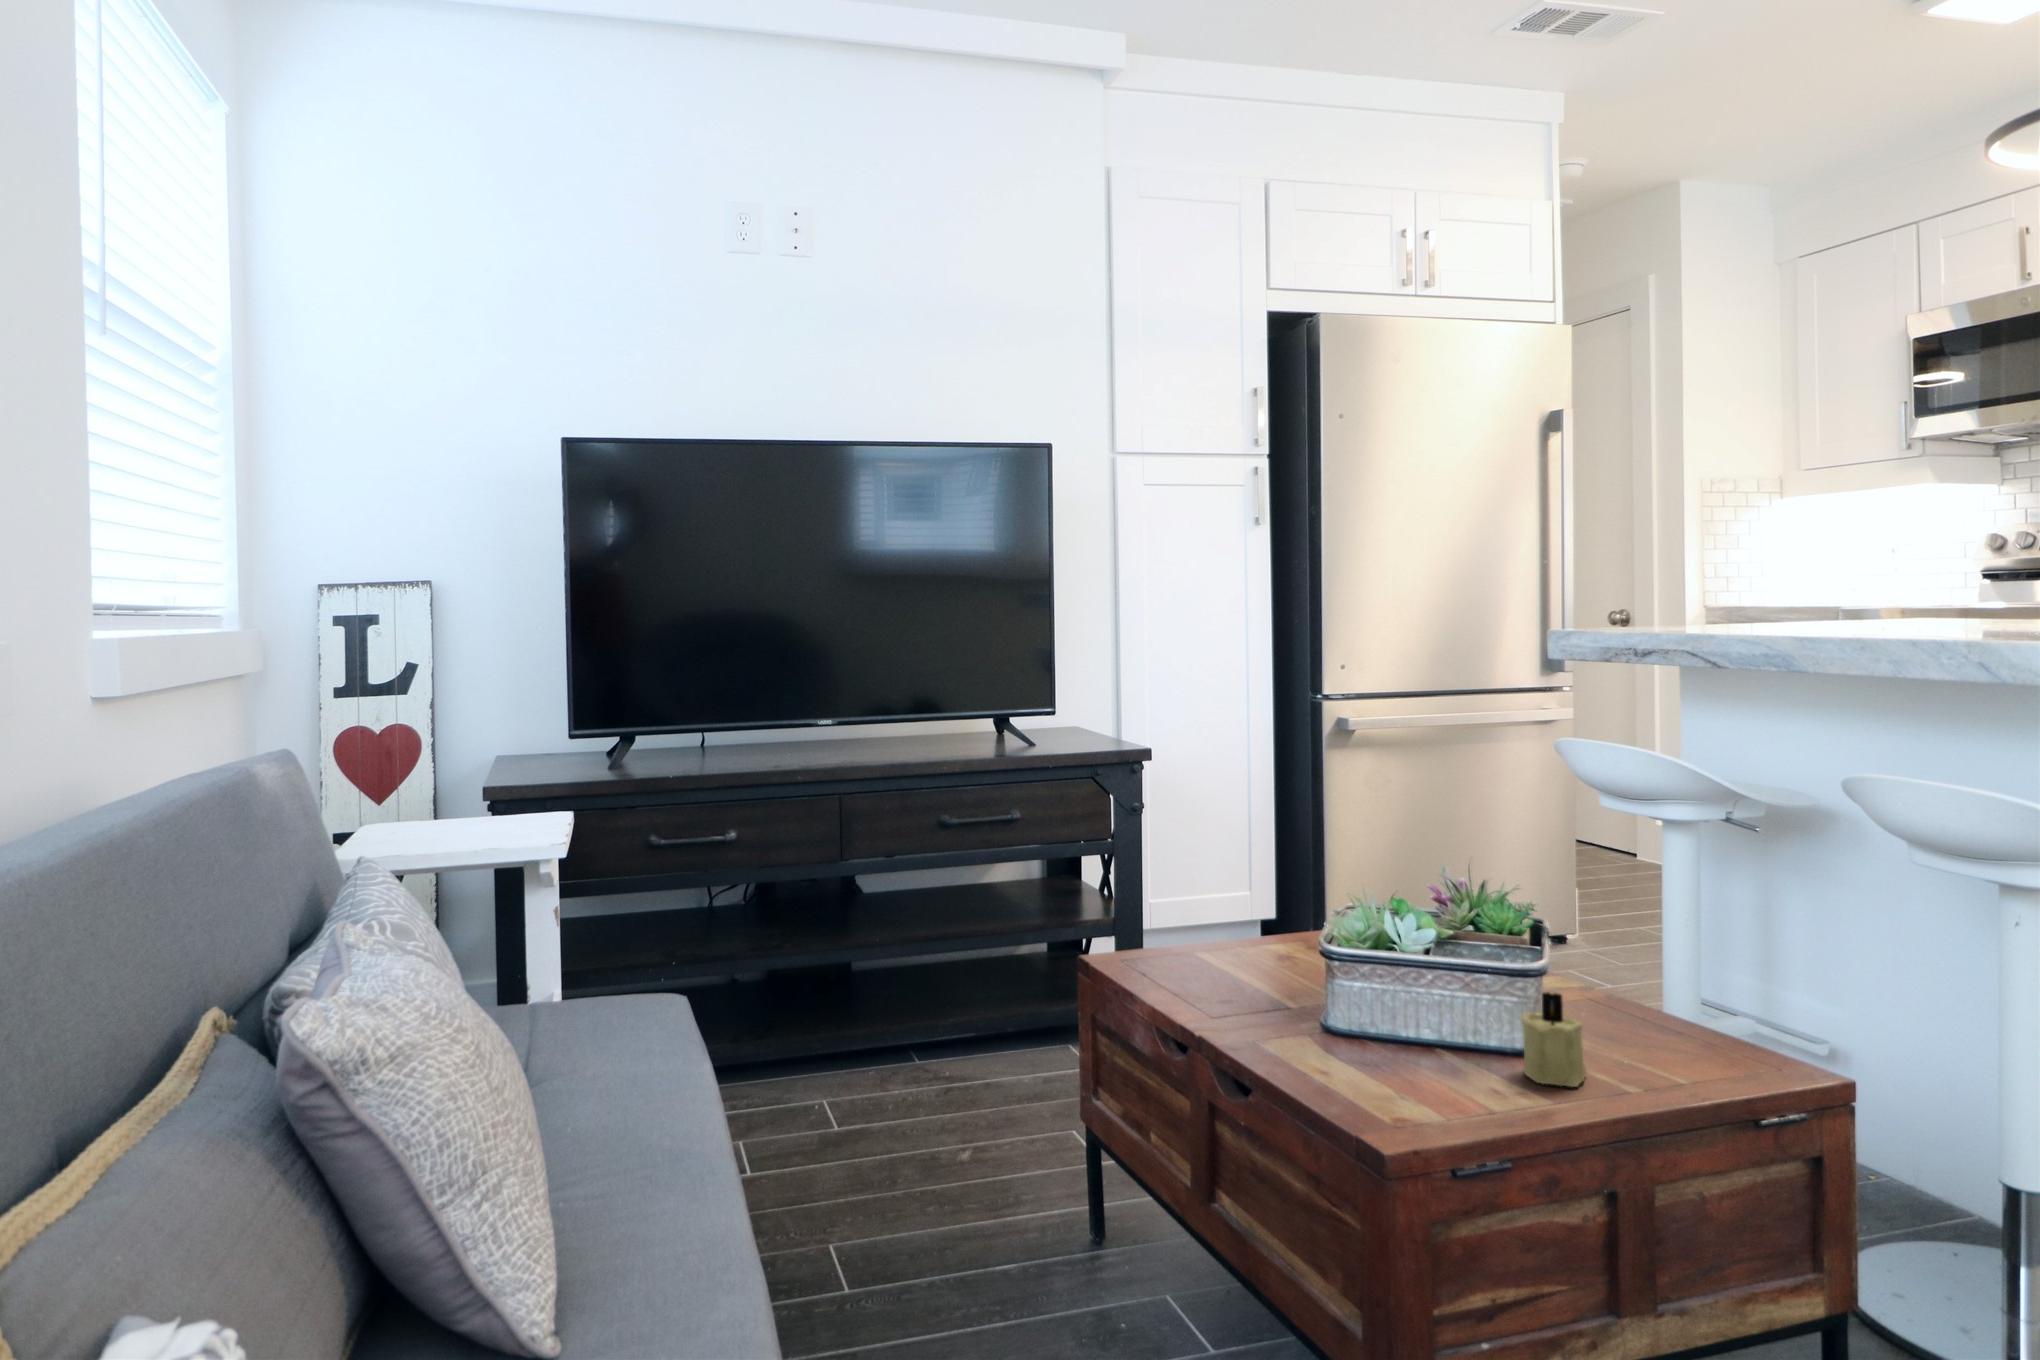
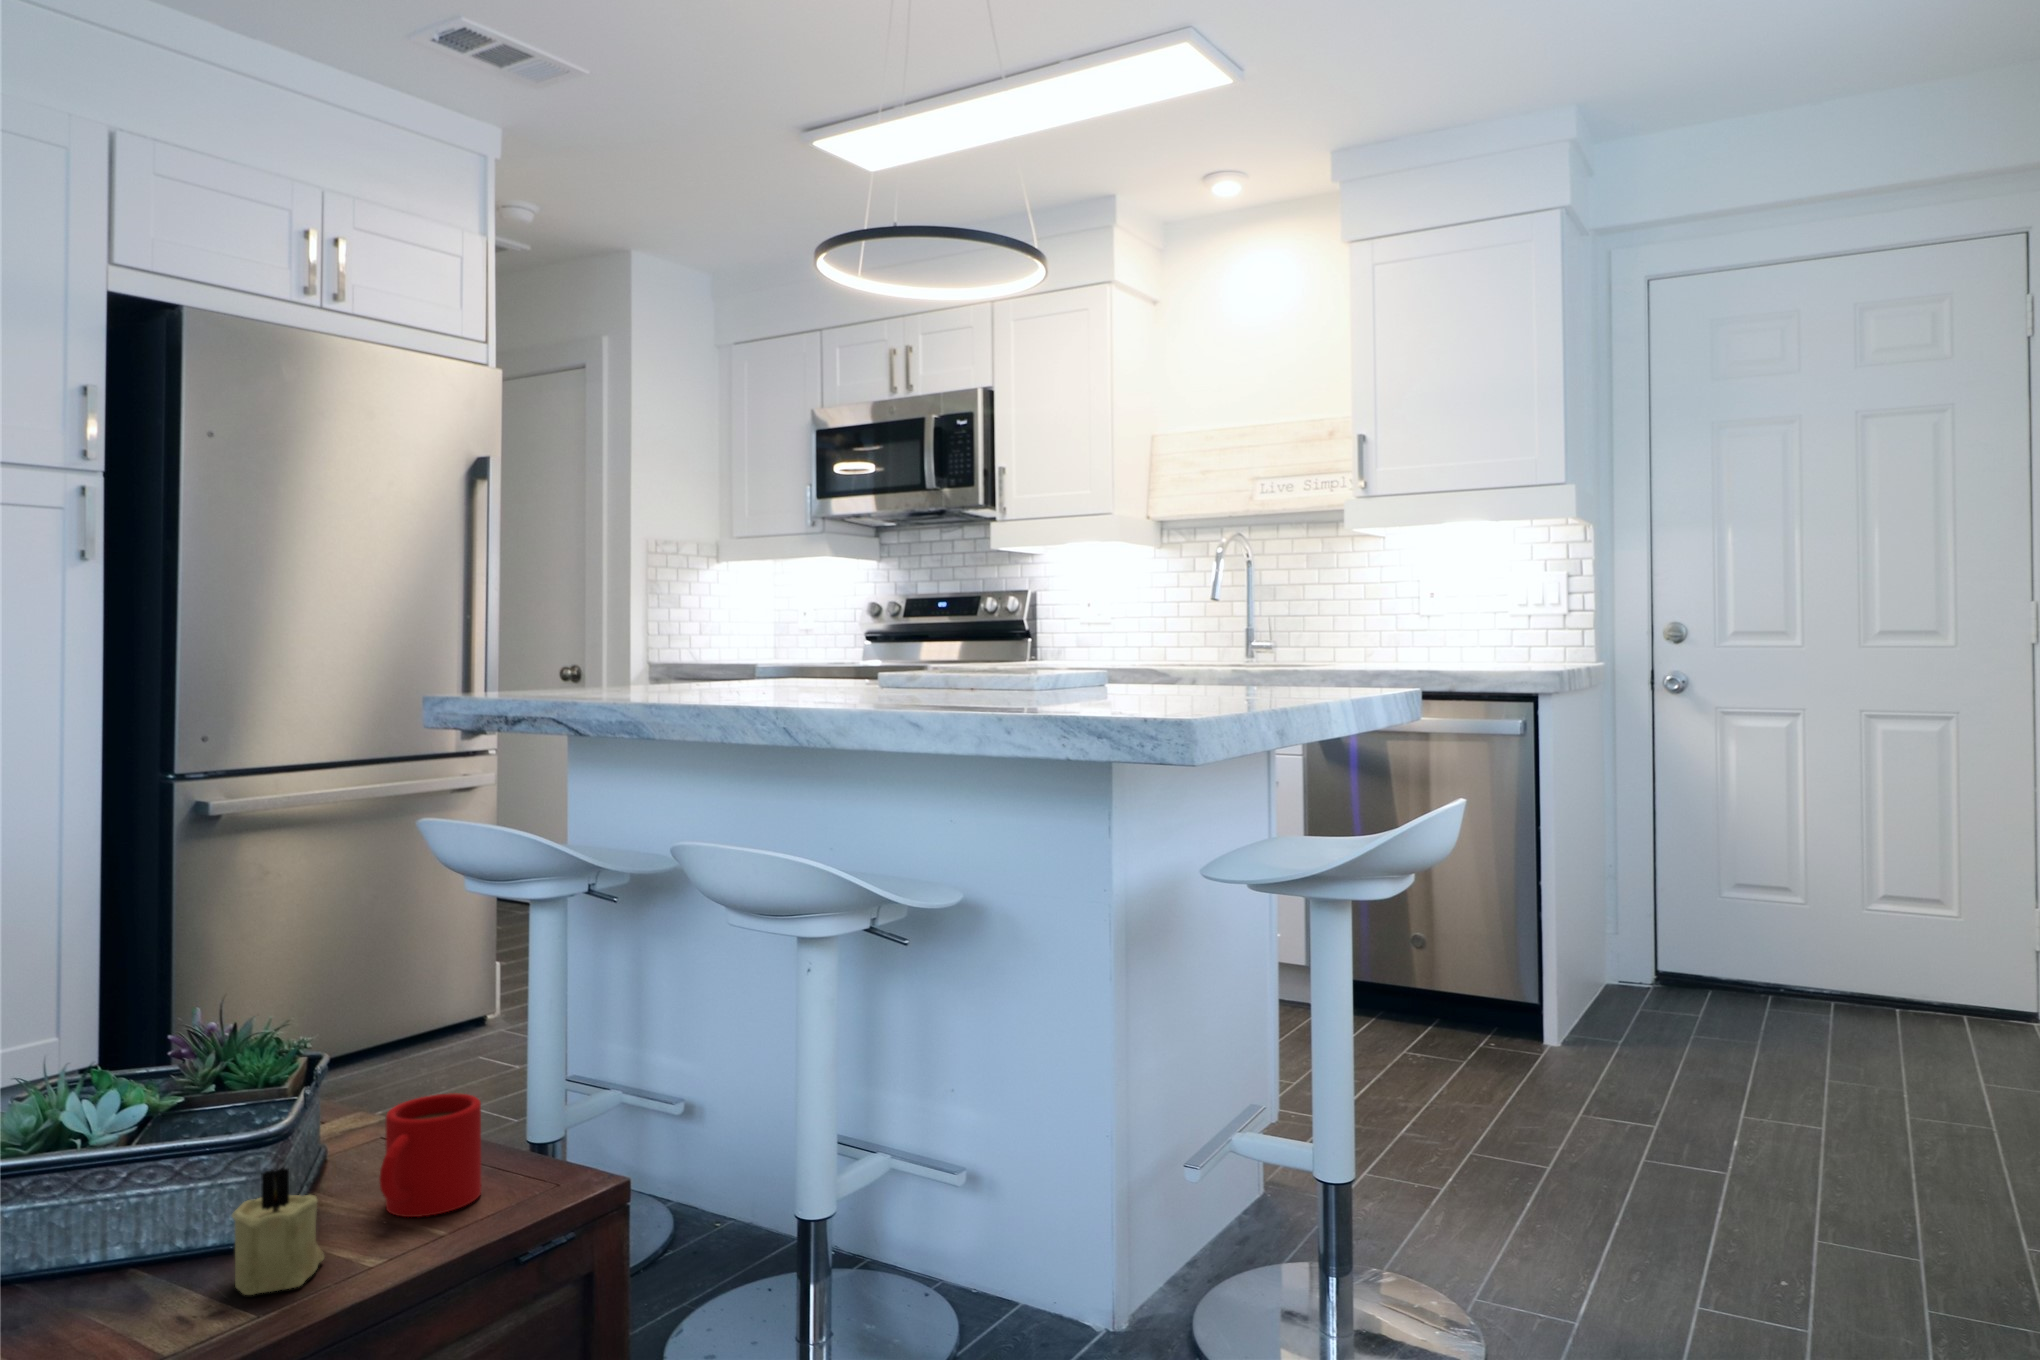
mug: none [1616,965,1699,1063] -> present [379,1093,481,1217]

